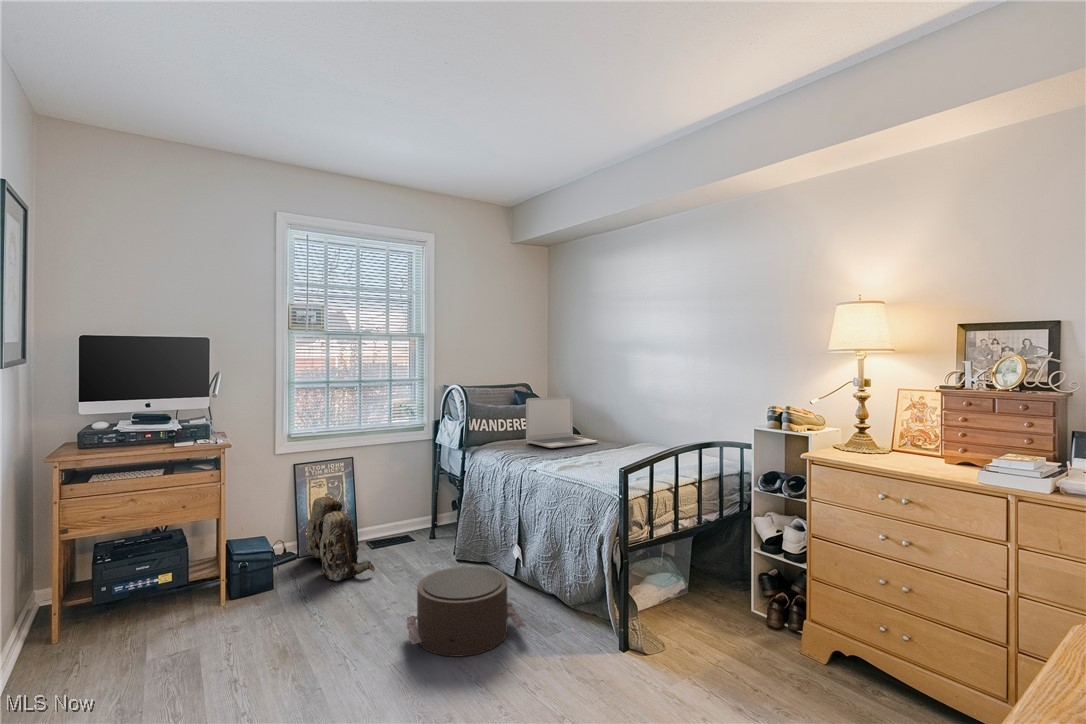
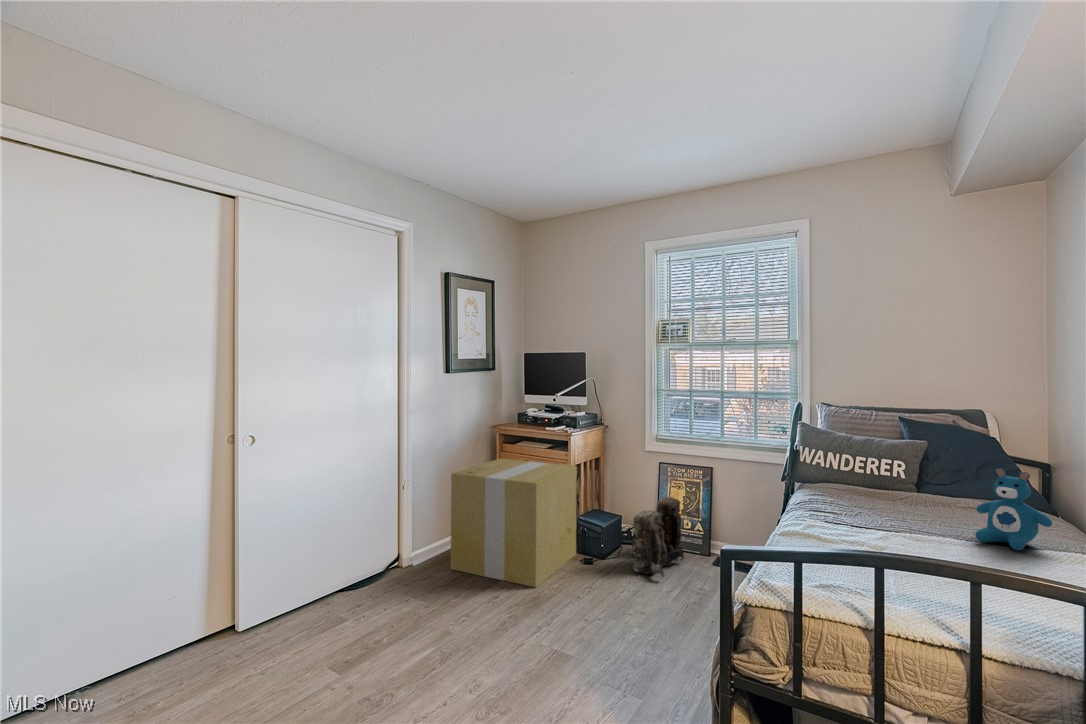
laptop: present [526,396,597,448] -> none [868,430,987,522]
teddy bear: none [611,409,642,449] -> present [975,468,1052,550]
cardboard box: none [97,485,287,698] -> present [450,459,577,587]
pouf: present [407,567,525,656] -> none [545,585,665,683]

